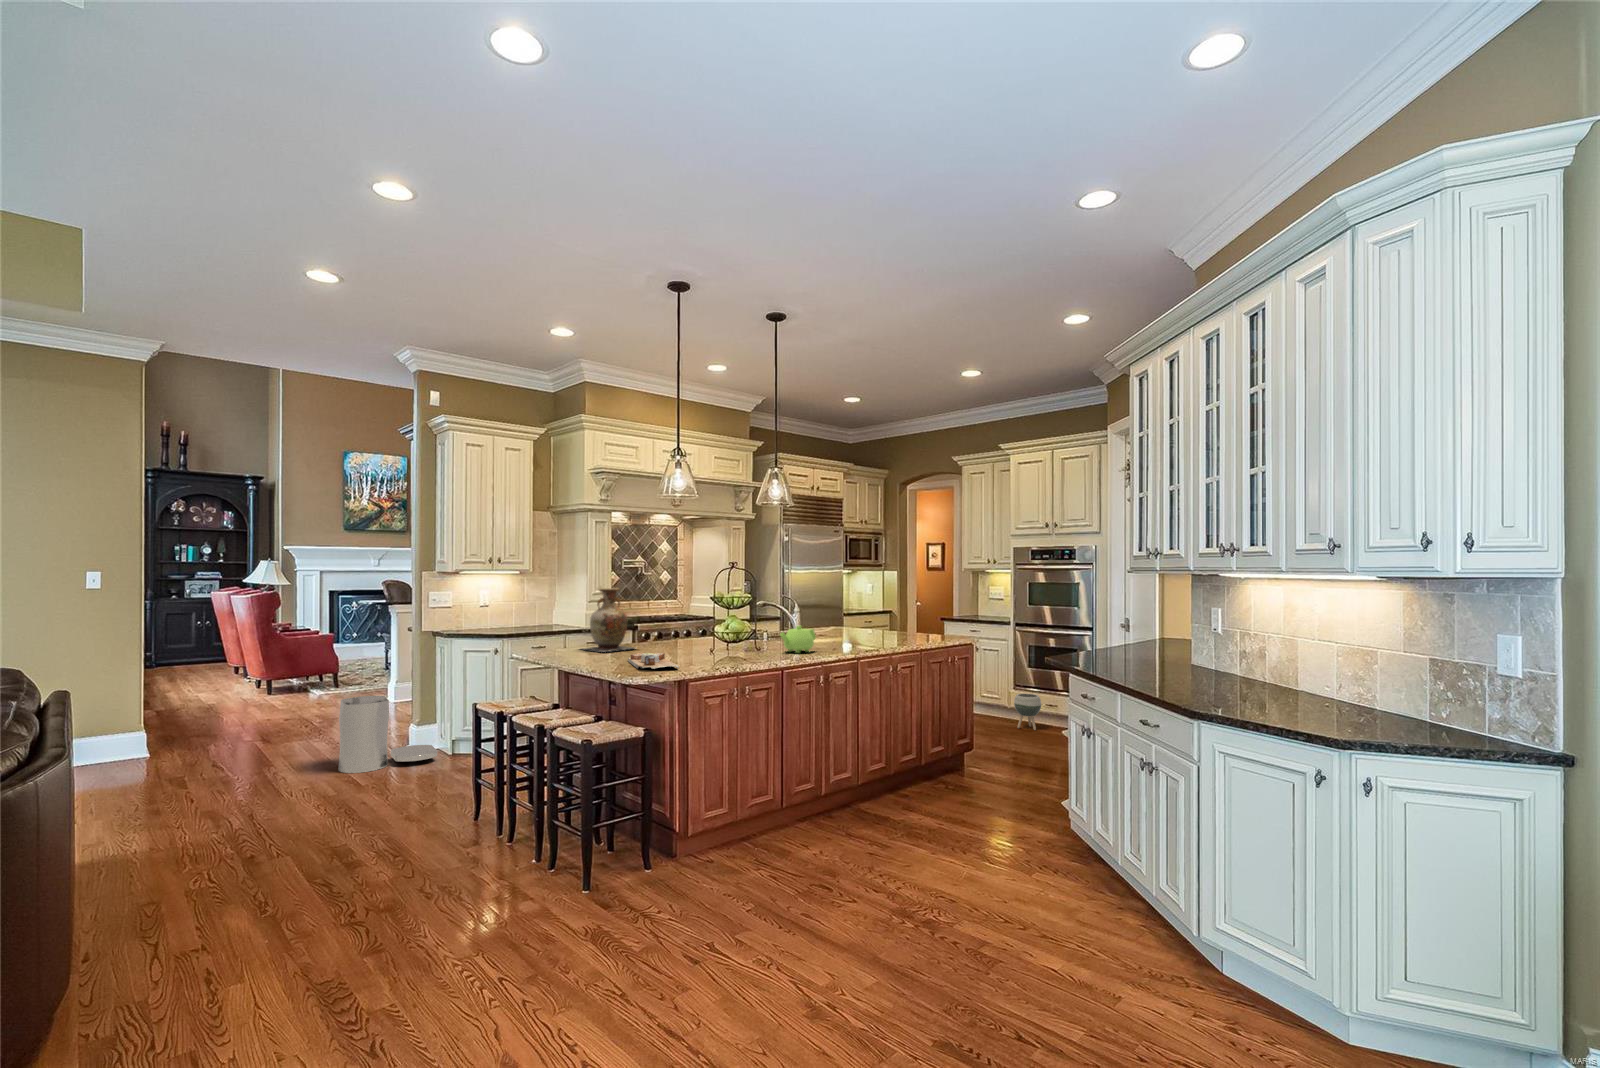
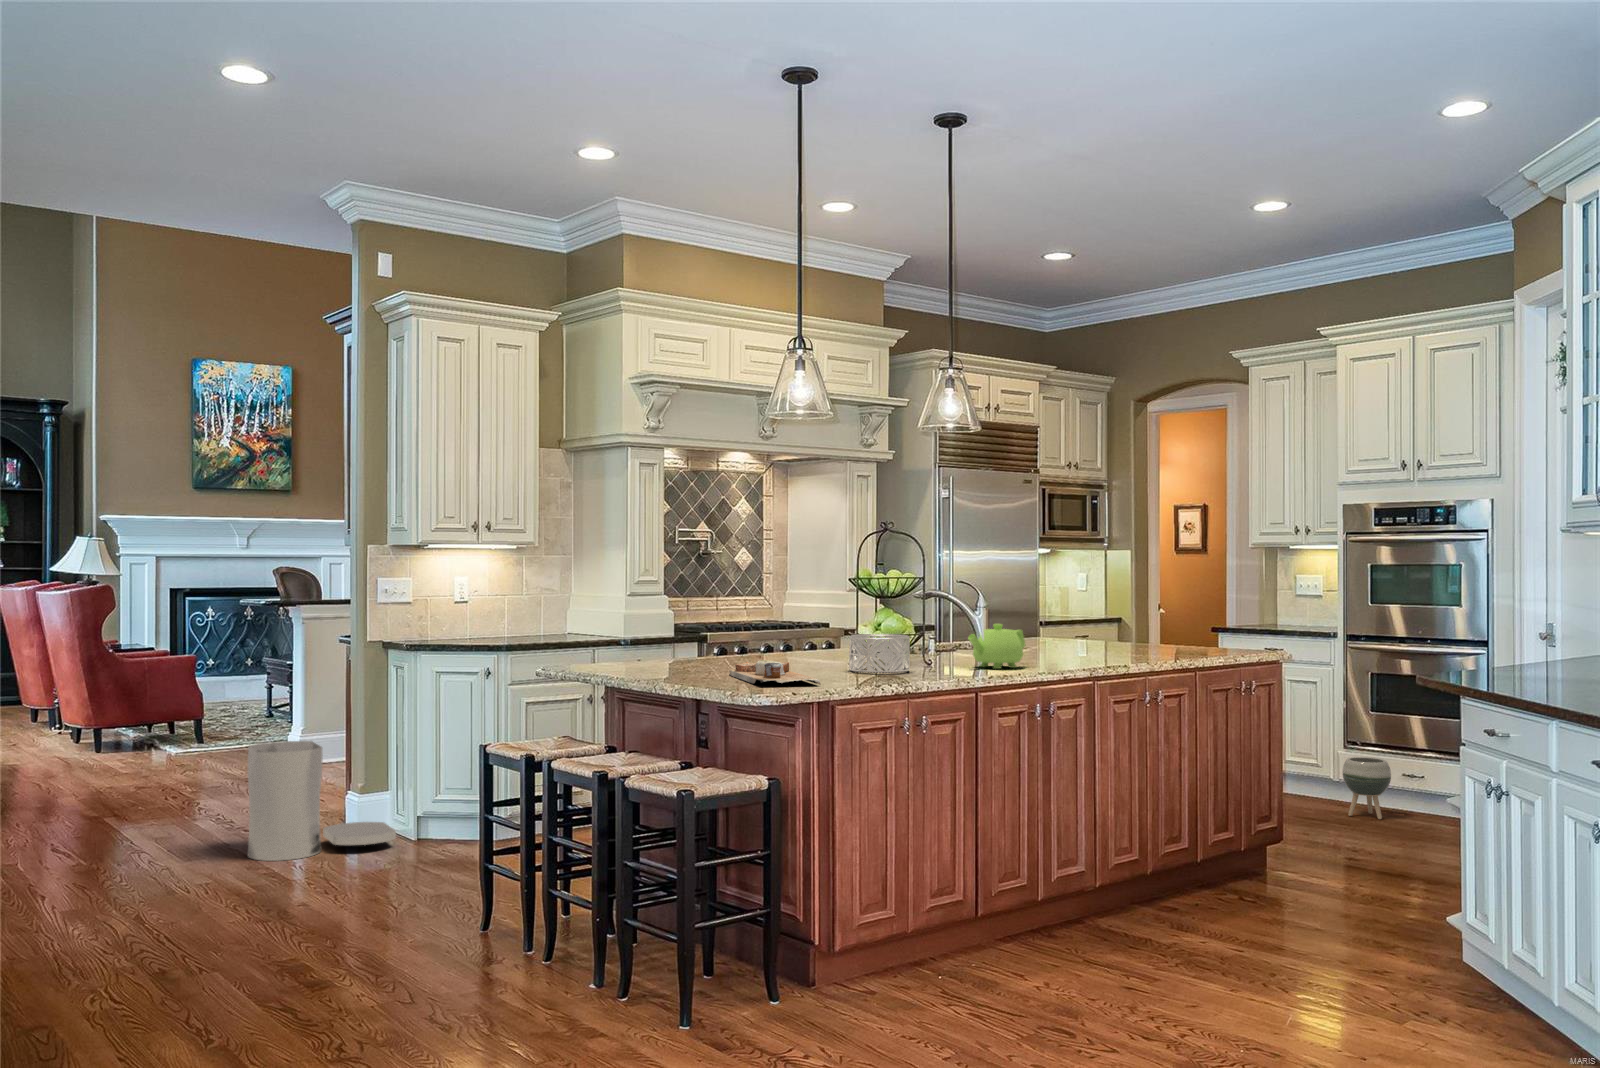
vase: present [585,588,633,652] -> none [637,562,735,664]
decorative bowl: none [706,633,743,658] -> present [849,634,910,673]

